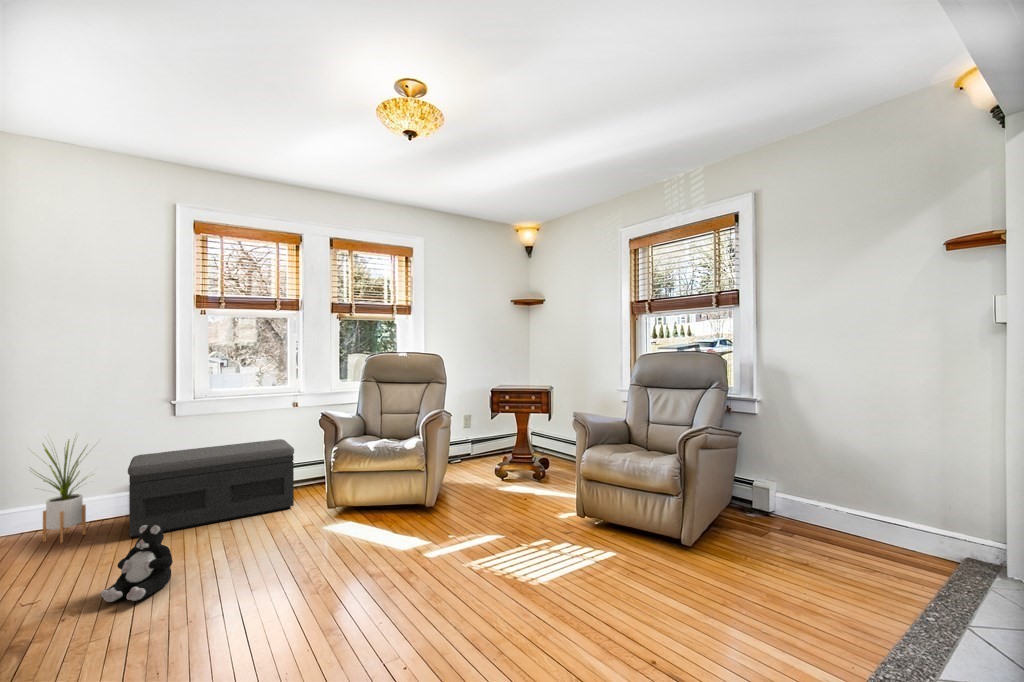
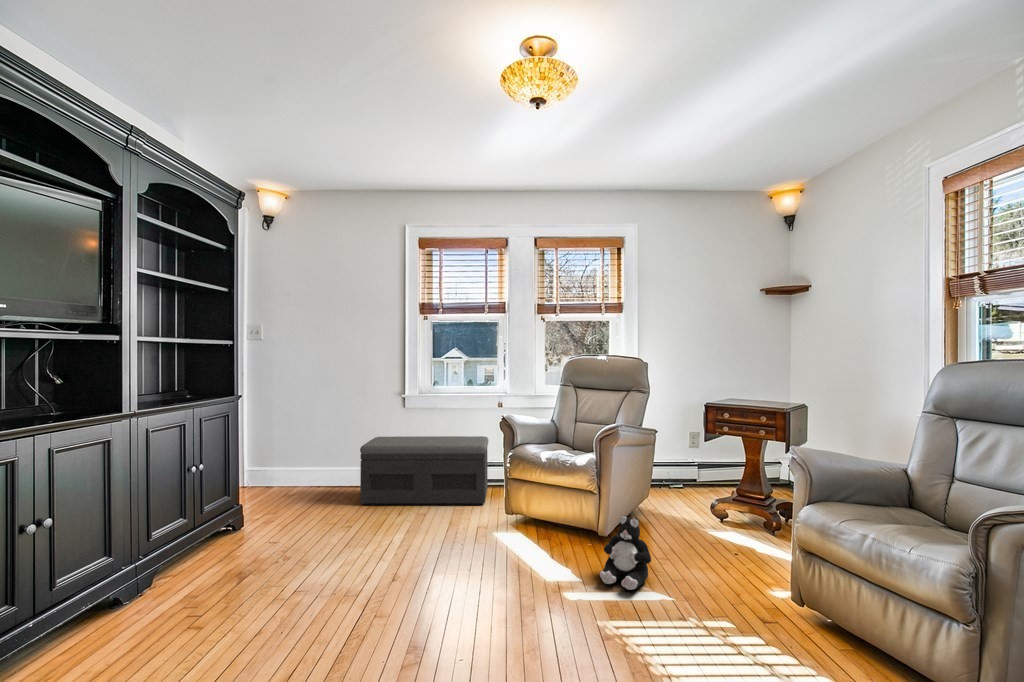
house plant: present [36,440,87,543] -> none [307,413,353,498]
plush toy: present [101,524,173,602] -> present [600,516,651,590]

